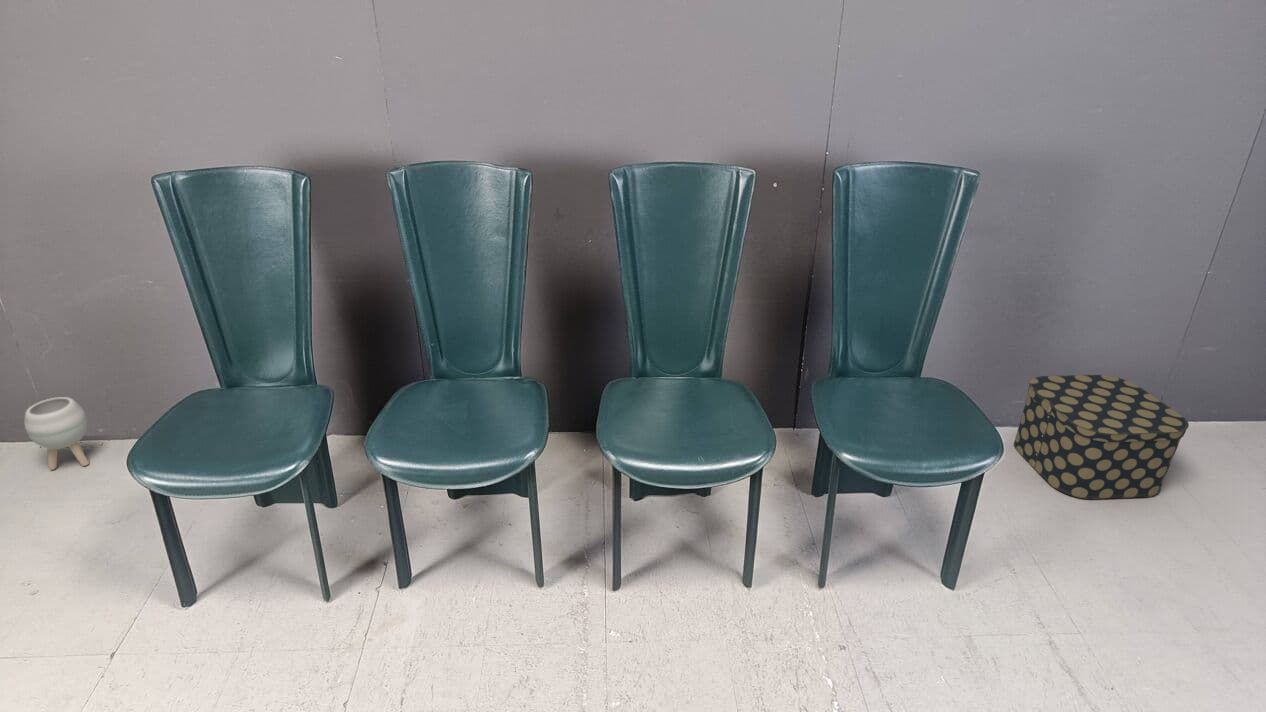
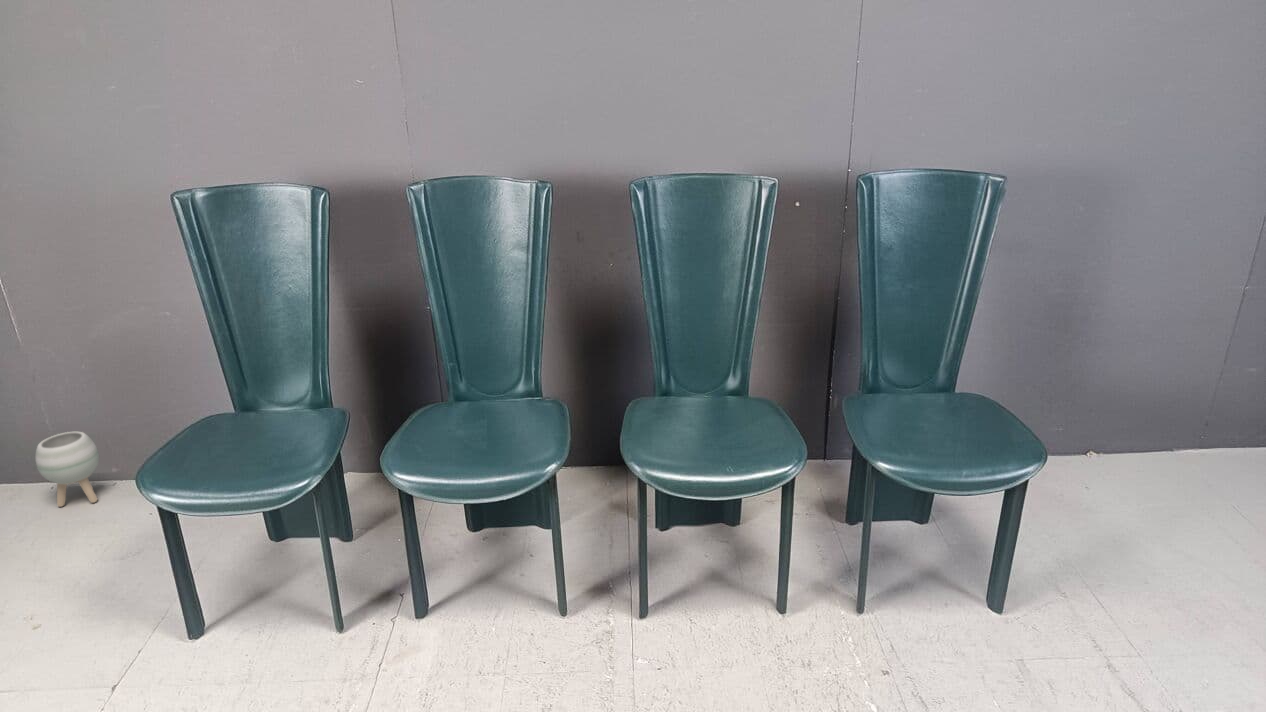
storage box: present [1014,375,1189,499] -> none [1055,394,1242,522]

